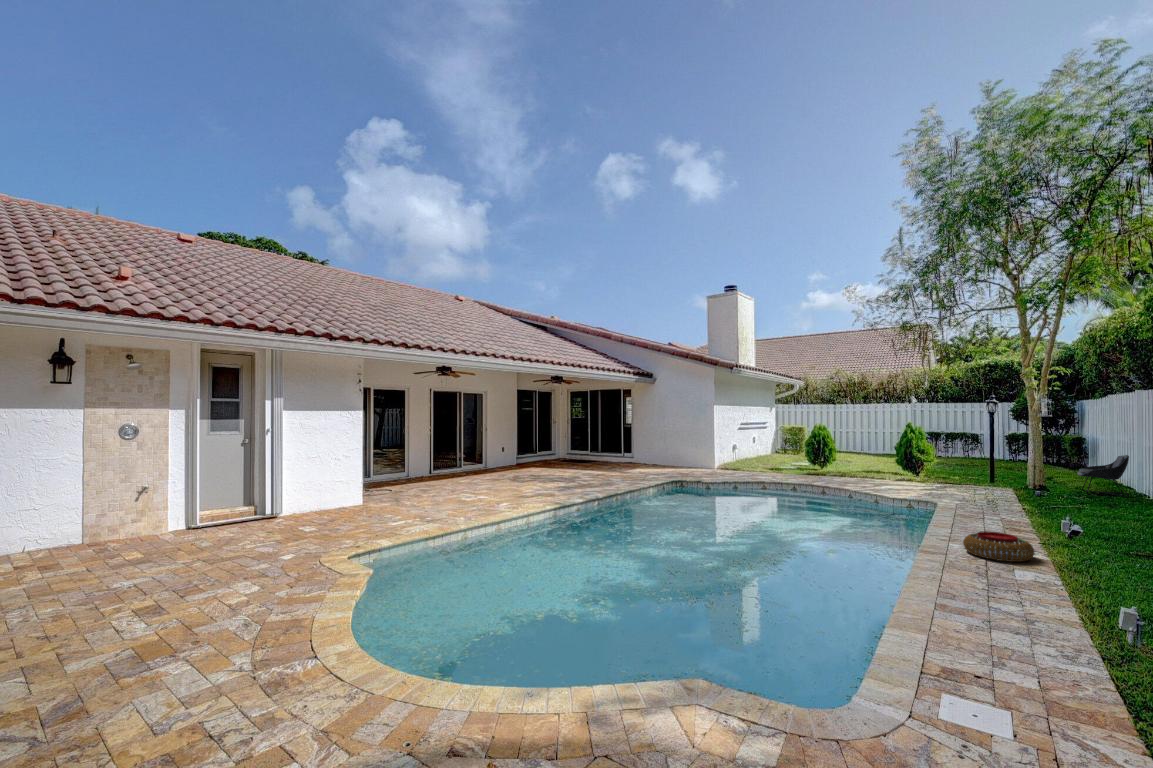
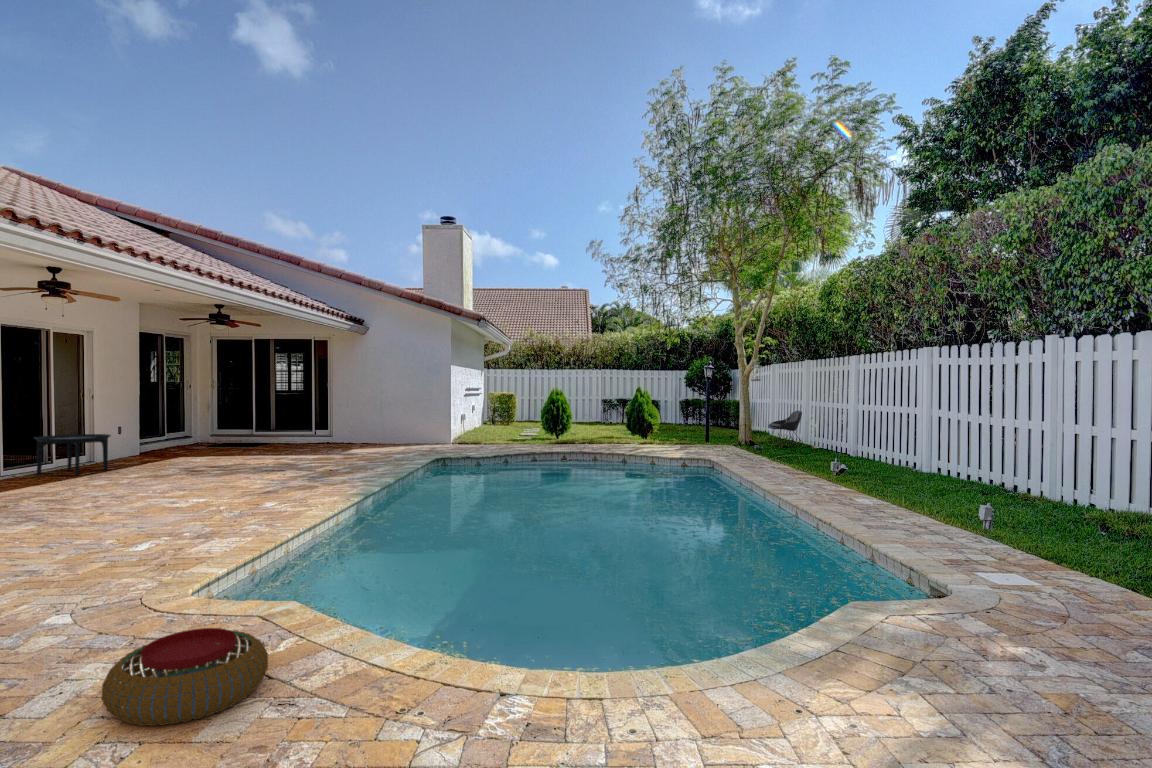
round table: none [452,452,487,475] -> present [34,434,111,475]
pouf: present [963,531,1034,562] -> present [102,628,268,726]

